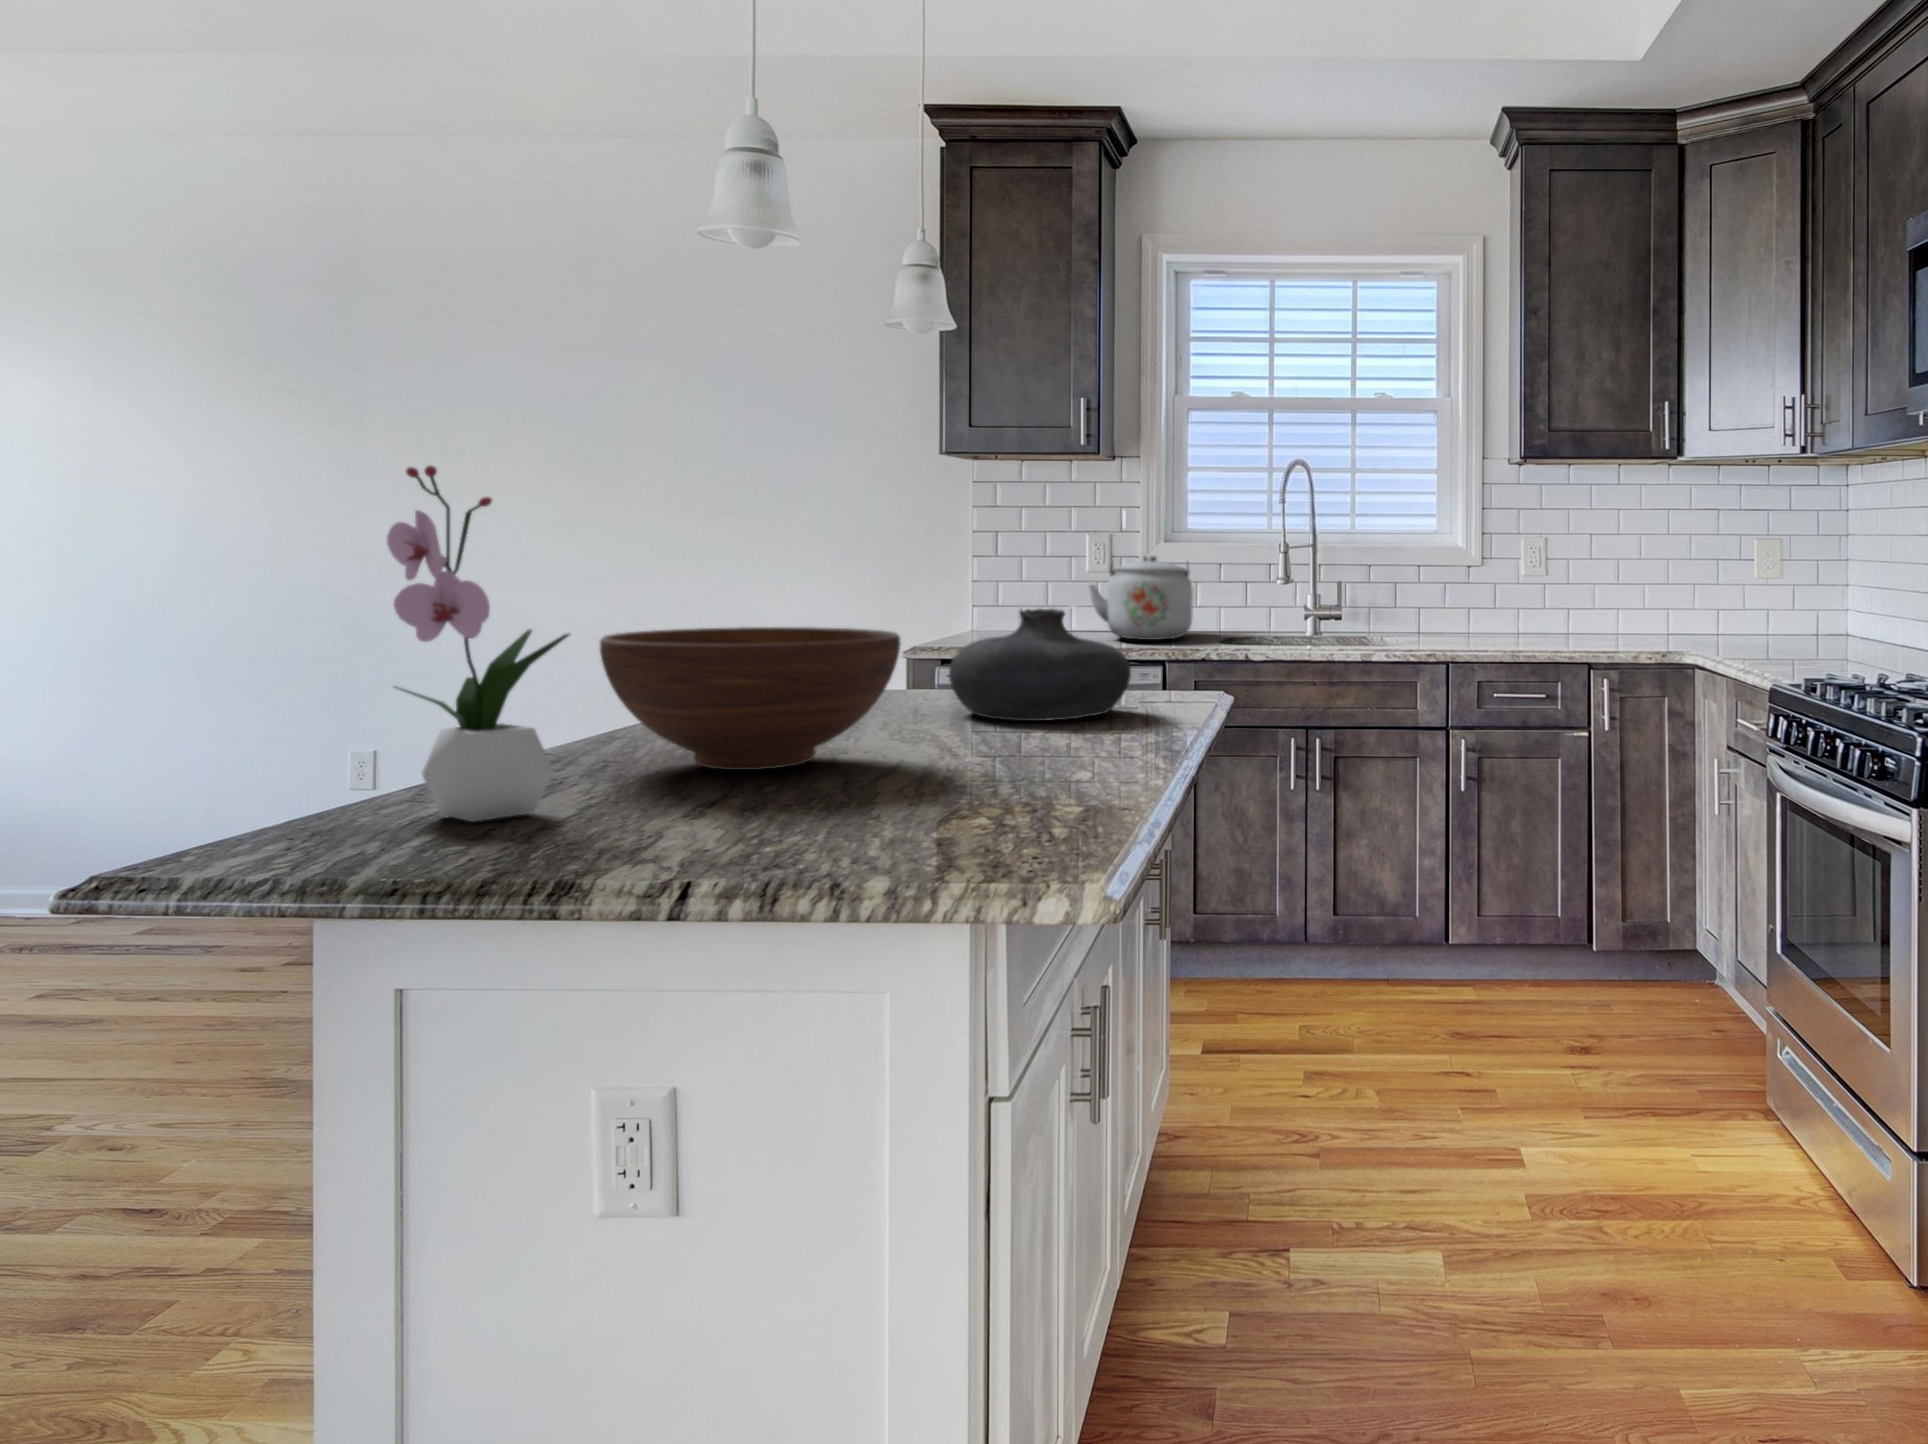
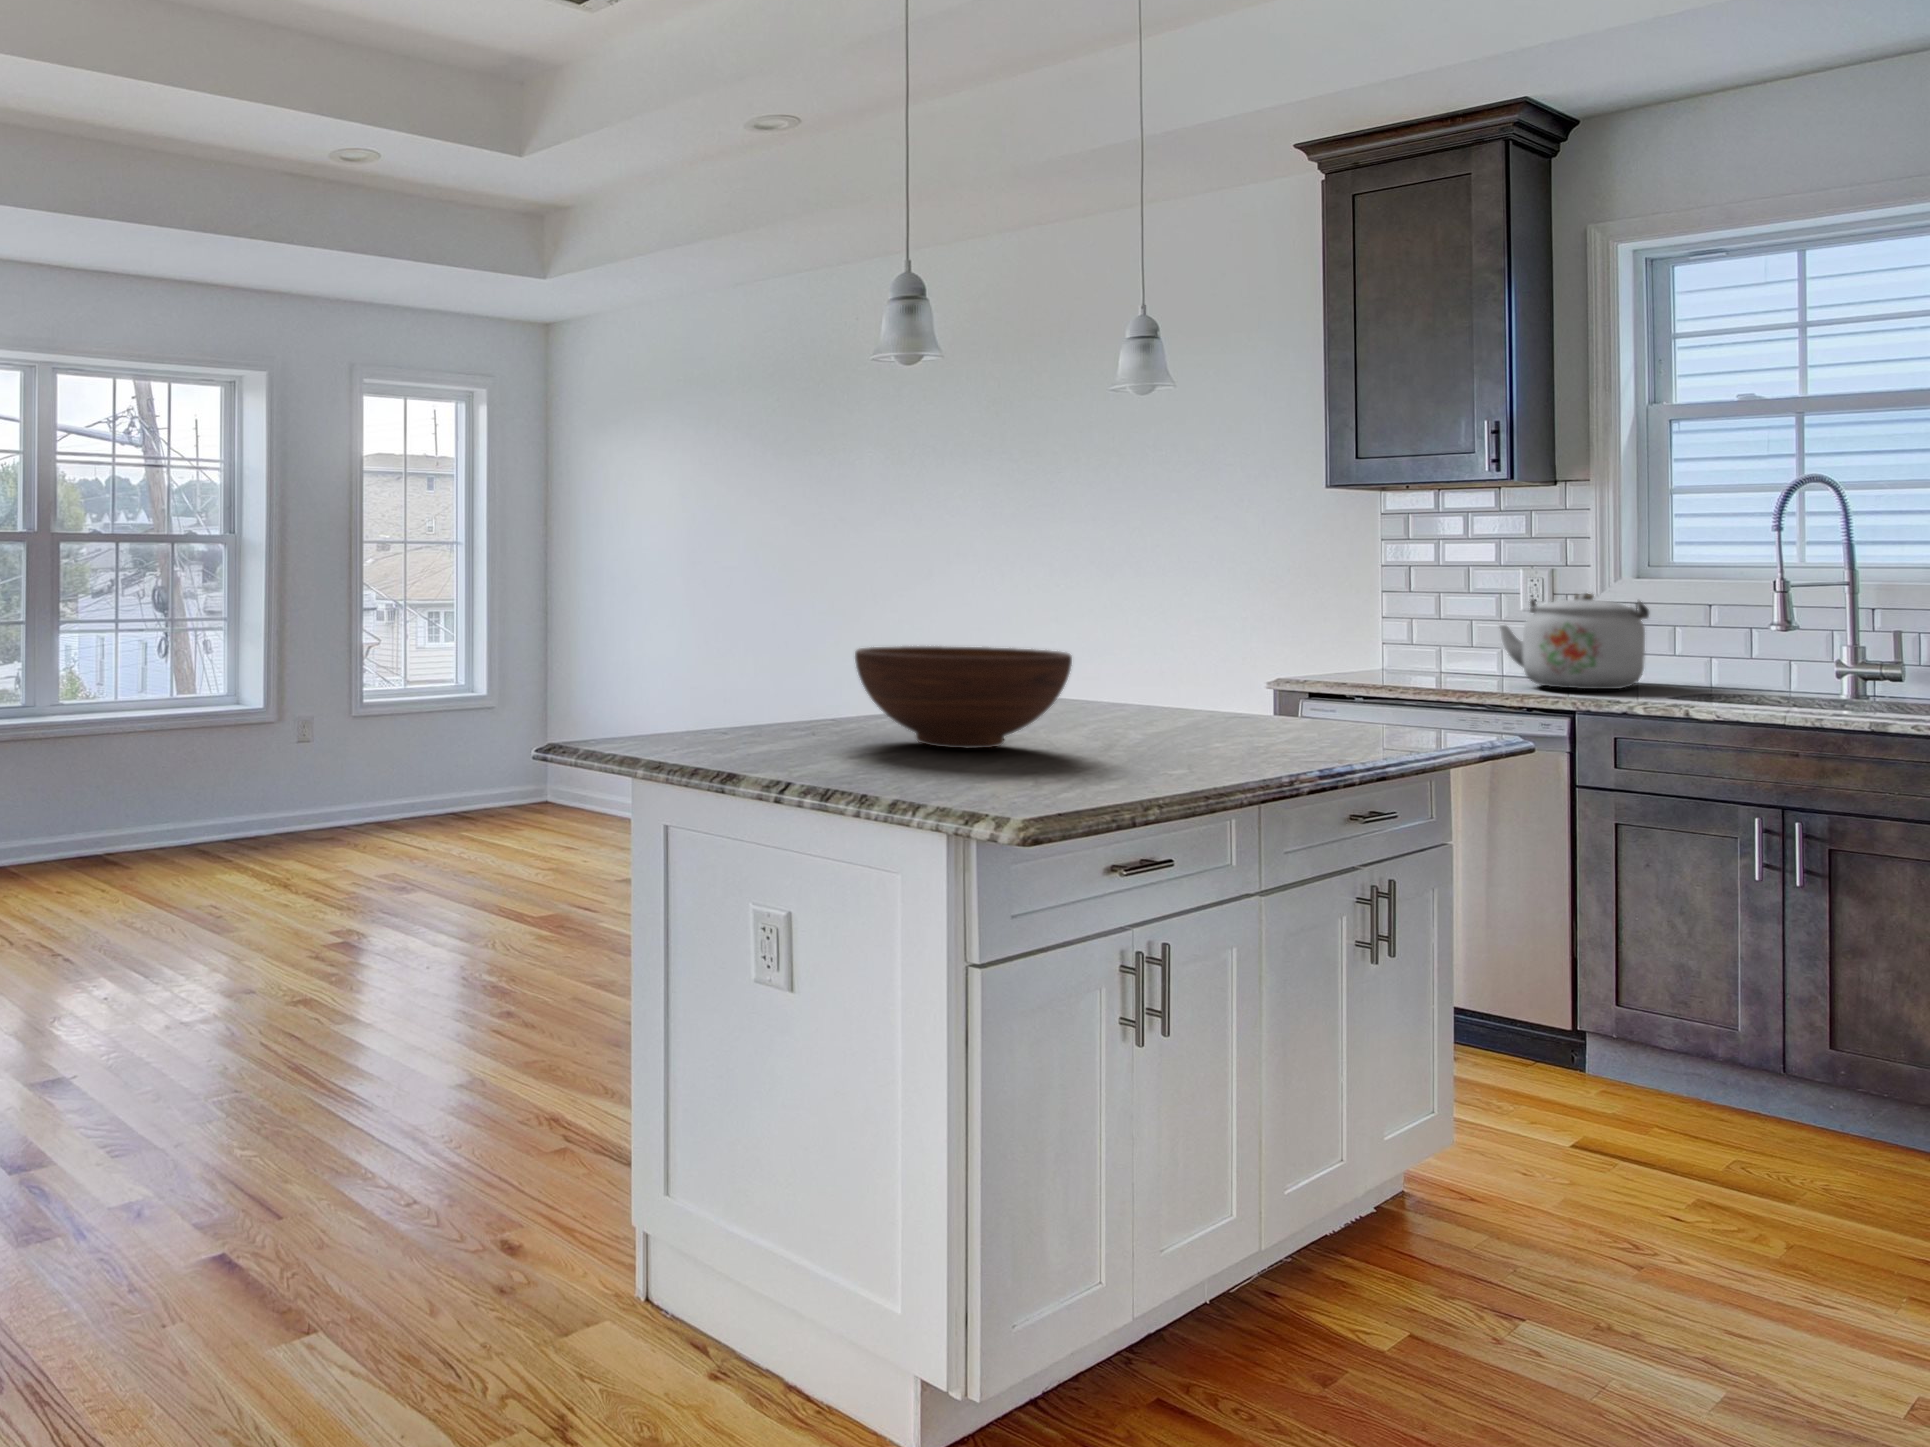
flower arrangement: present [387,465,569,822] -> none [713,539,809,754]
vase: present [949,609,1131,721] -> none [1178,642,1365,743]

